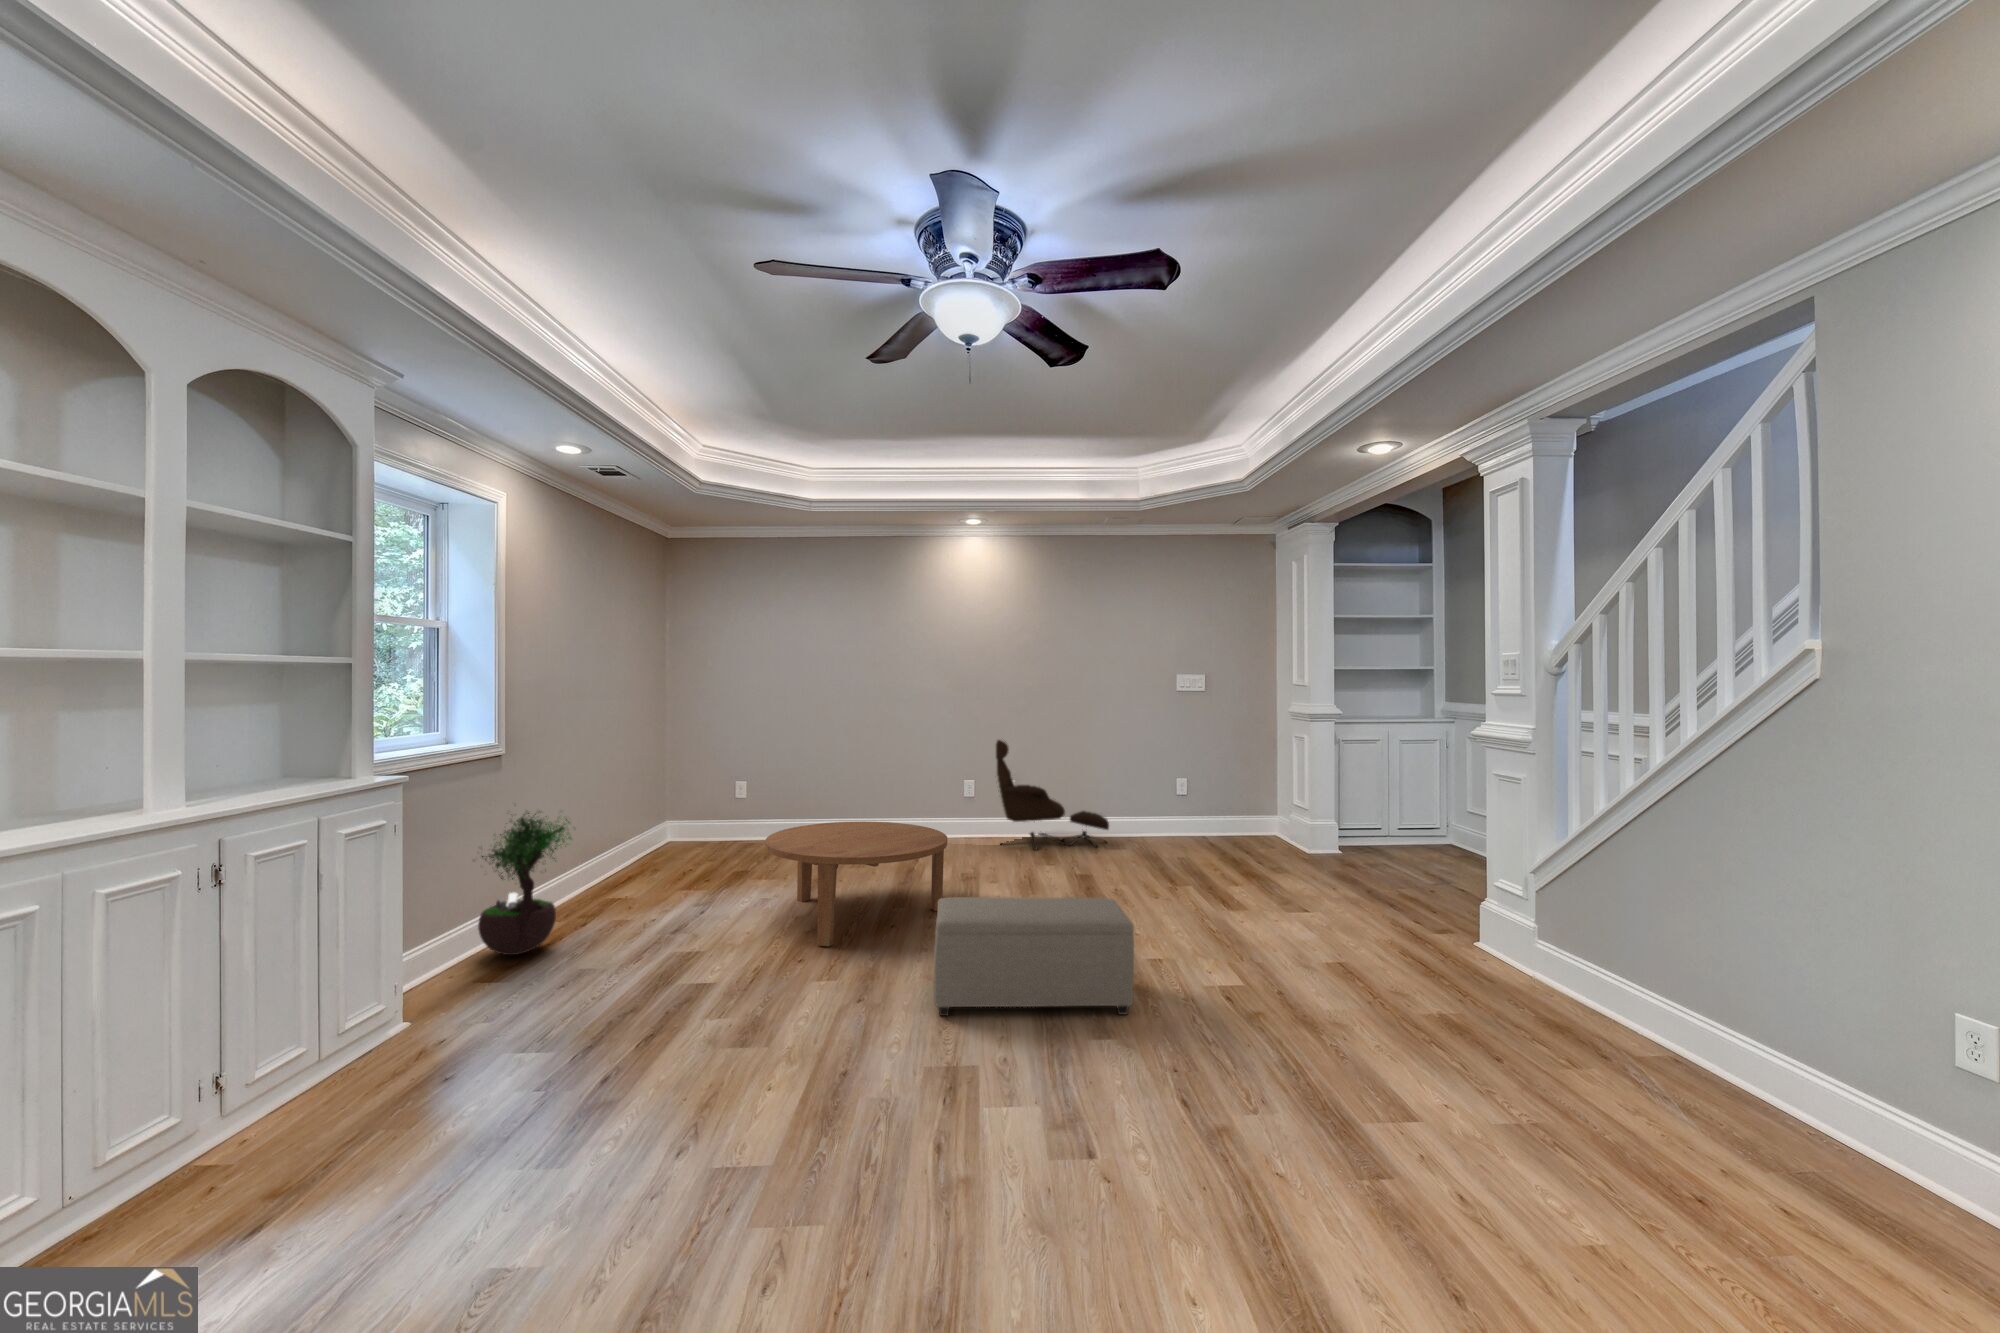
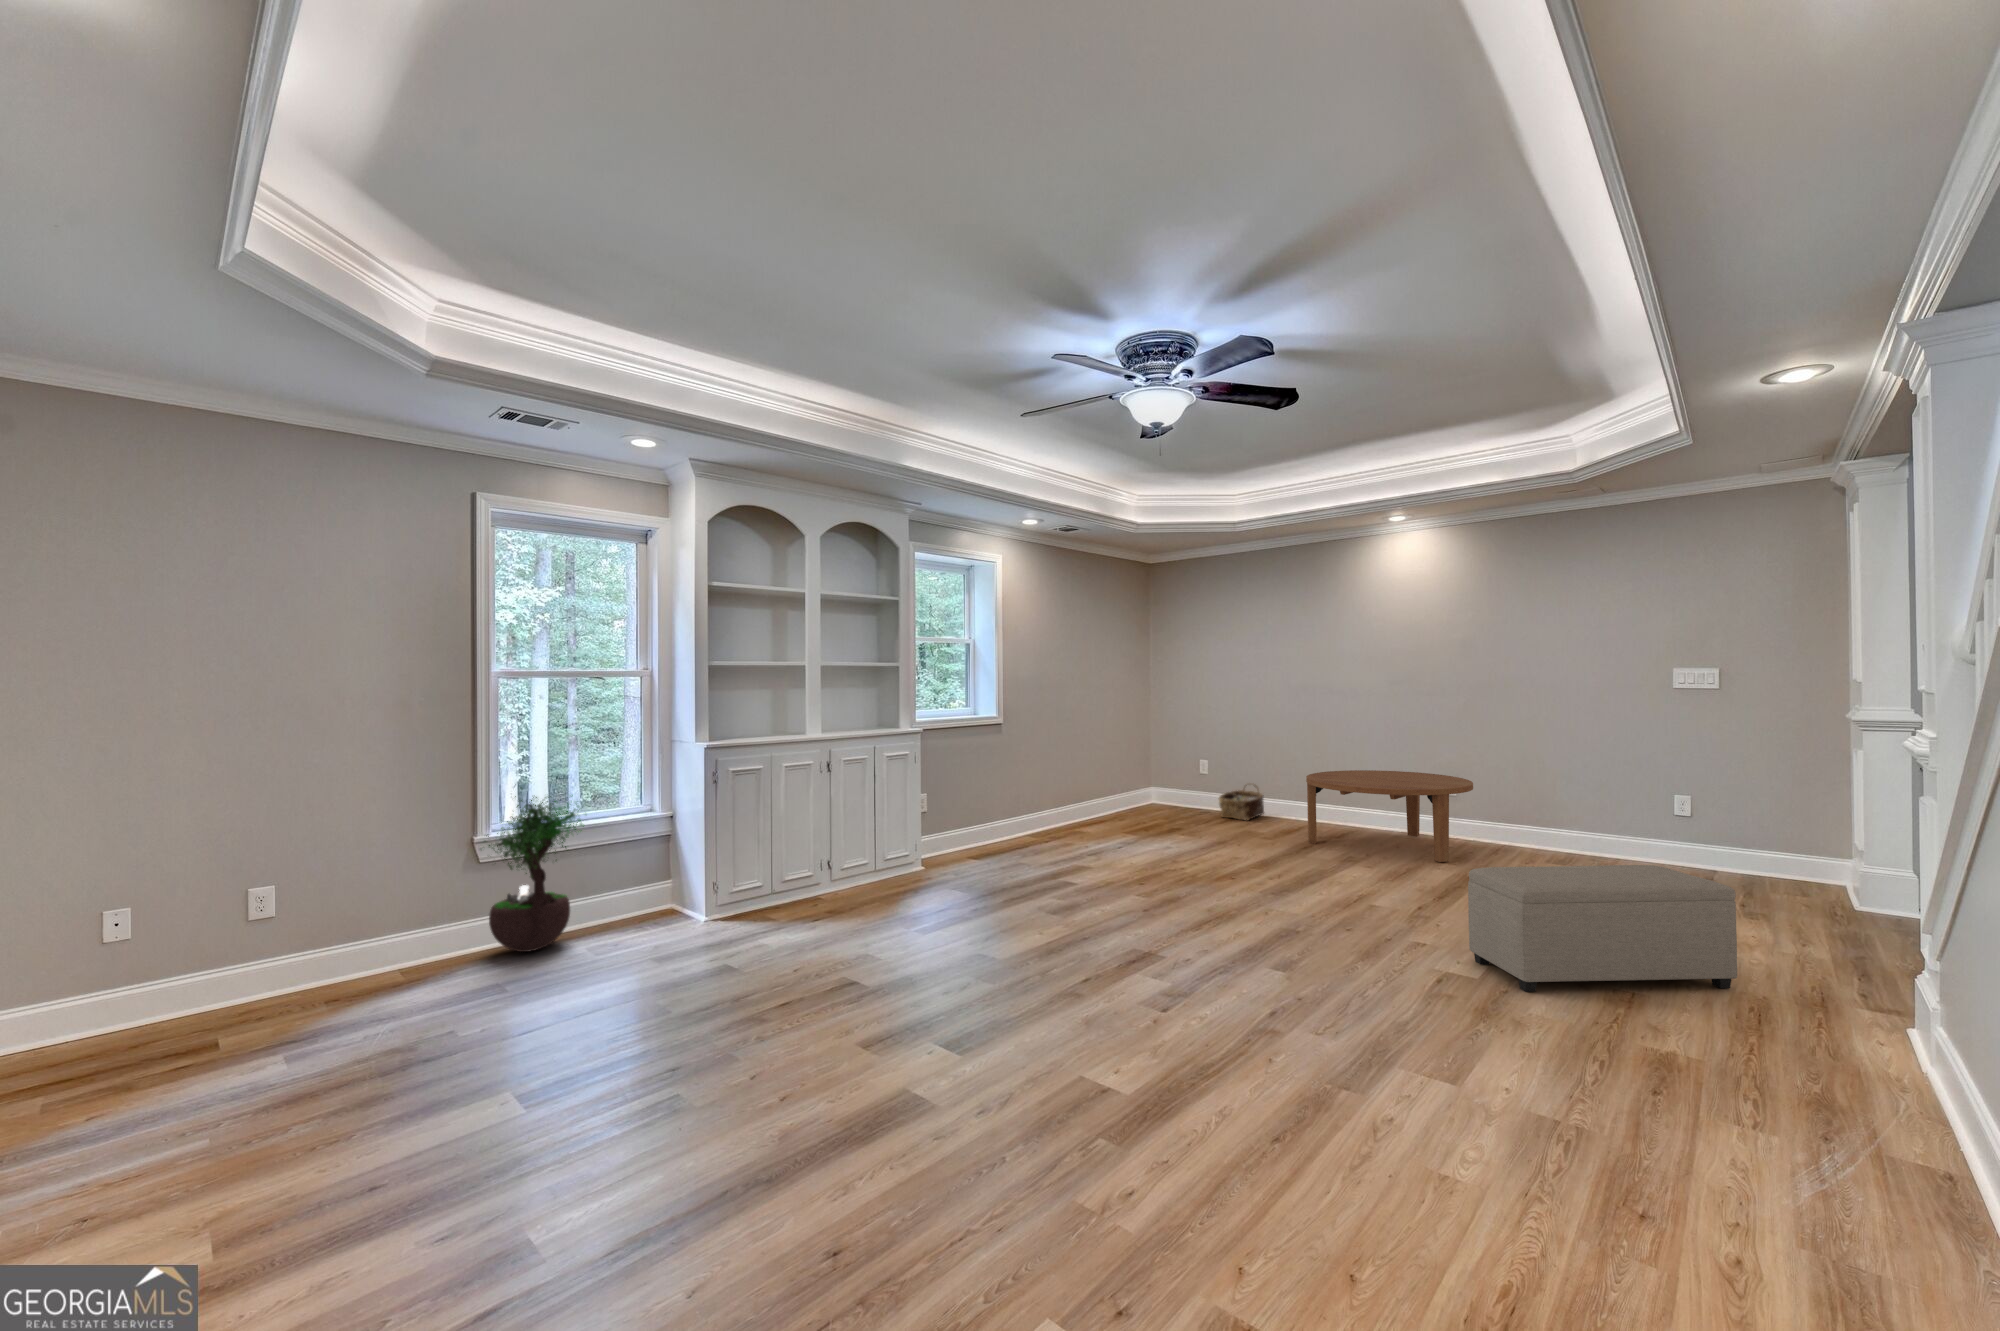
lounge chair: present [996,740,1109,850] -> none [1037,710,1172,836]
woven basket: none [1151,804,1191,838] -> present [1219,783,1264,821]
coffee table: present [765,822,947,946] -> present [1306,770,1473,862]
ottoman: present [934,897,1134,1016] -> present [1468,865,1737,992]

